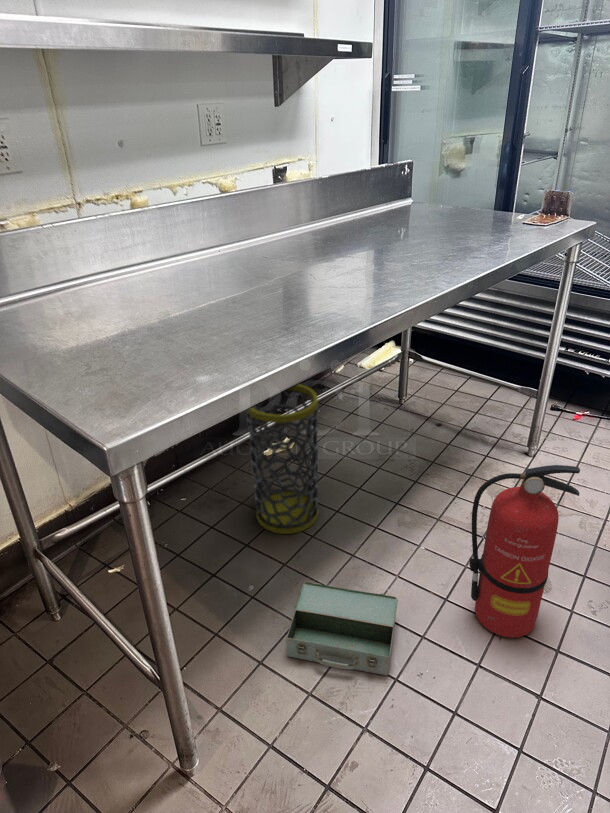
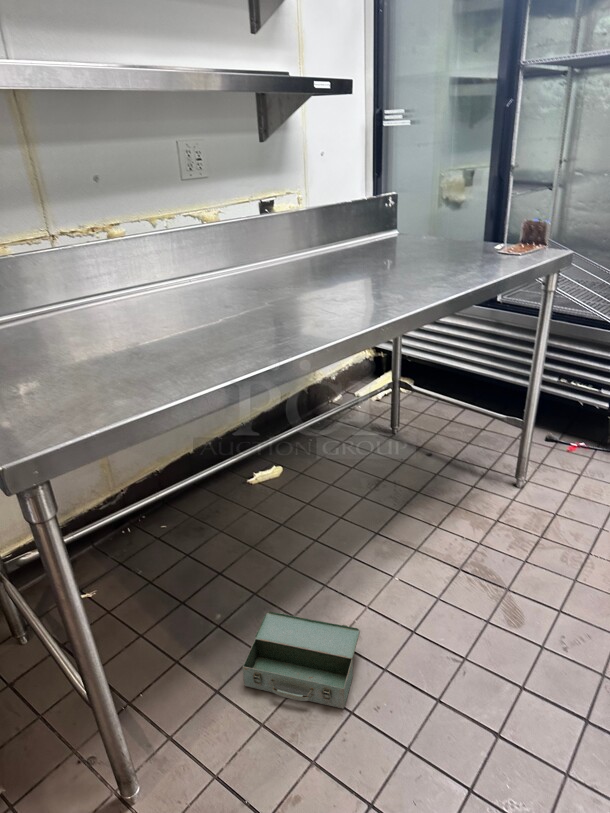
trash can: present [247,384,318,534] -> none [218,410,295,563]
fire extinguisher: present [469,465,580,638] -> none [430,494,537,674]

